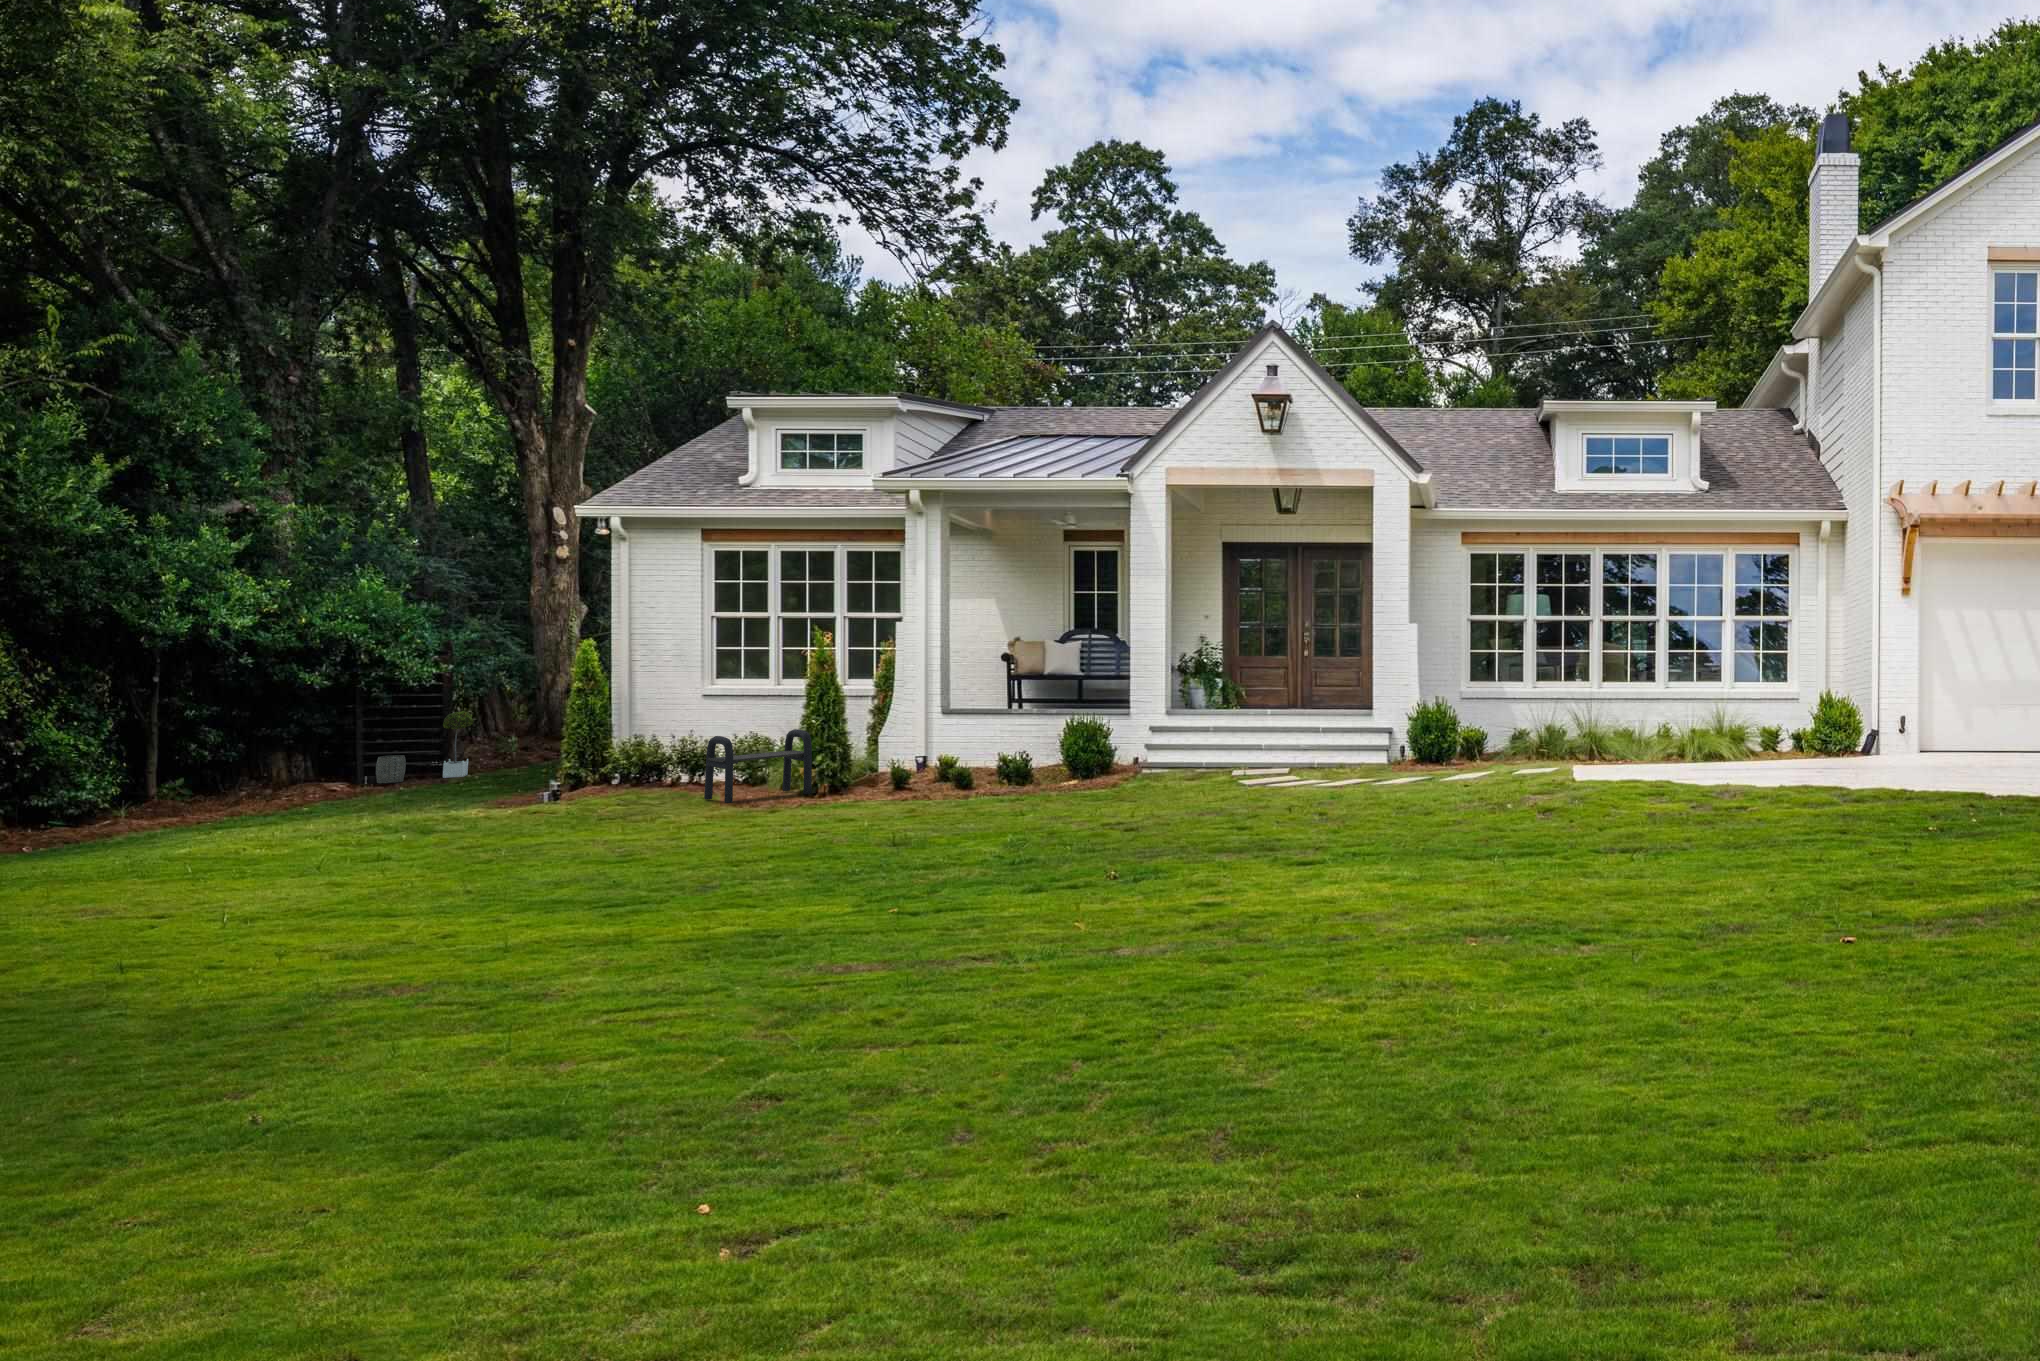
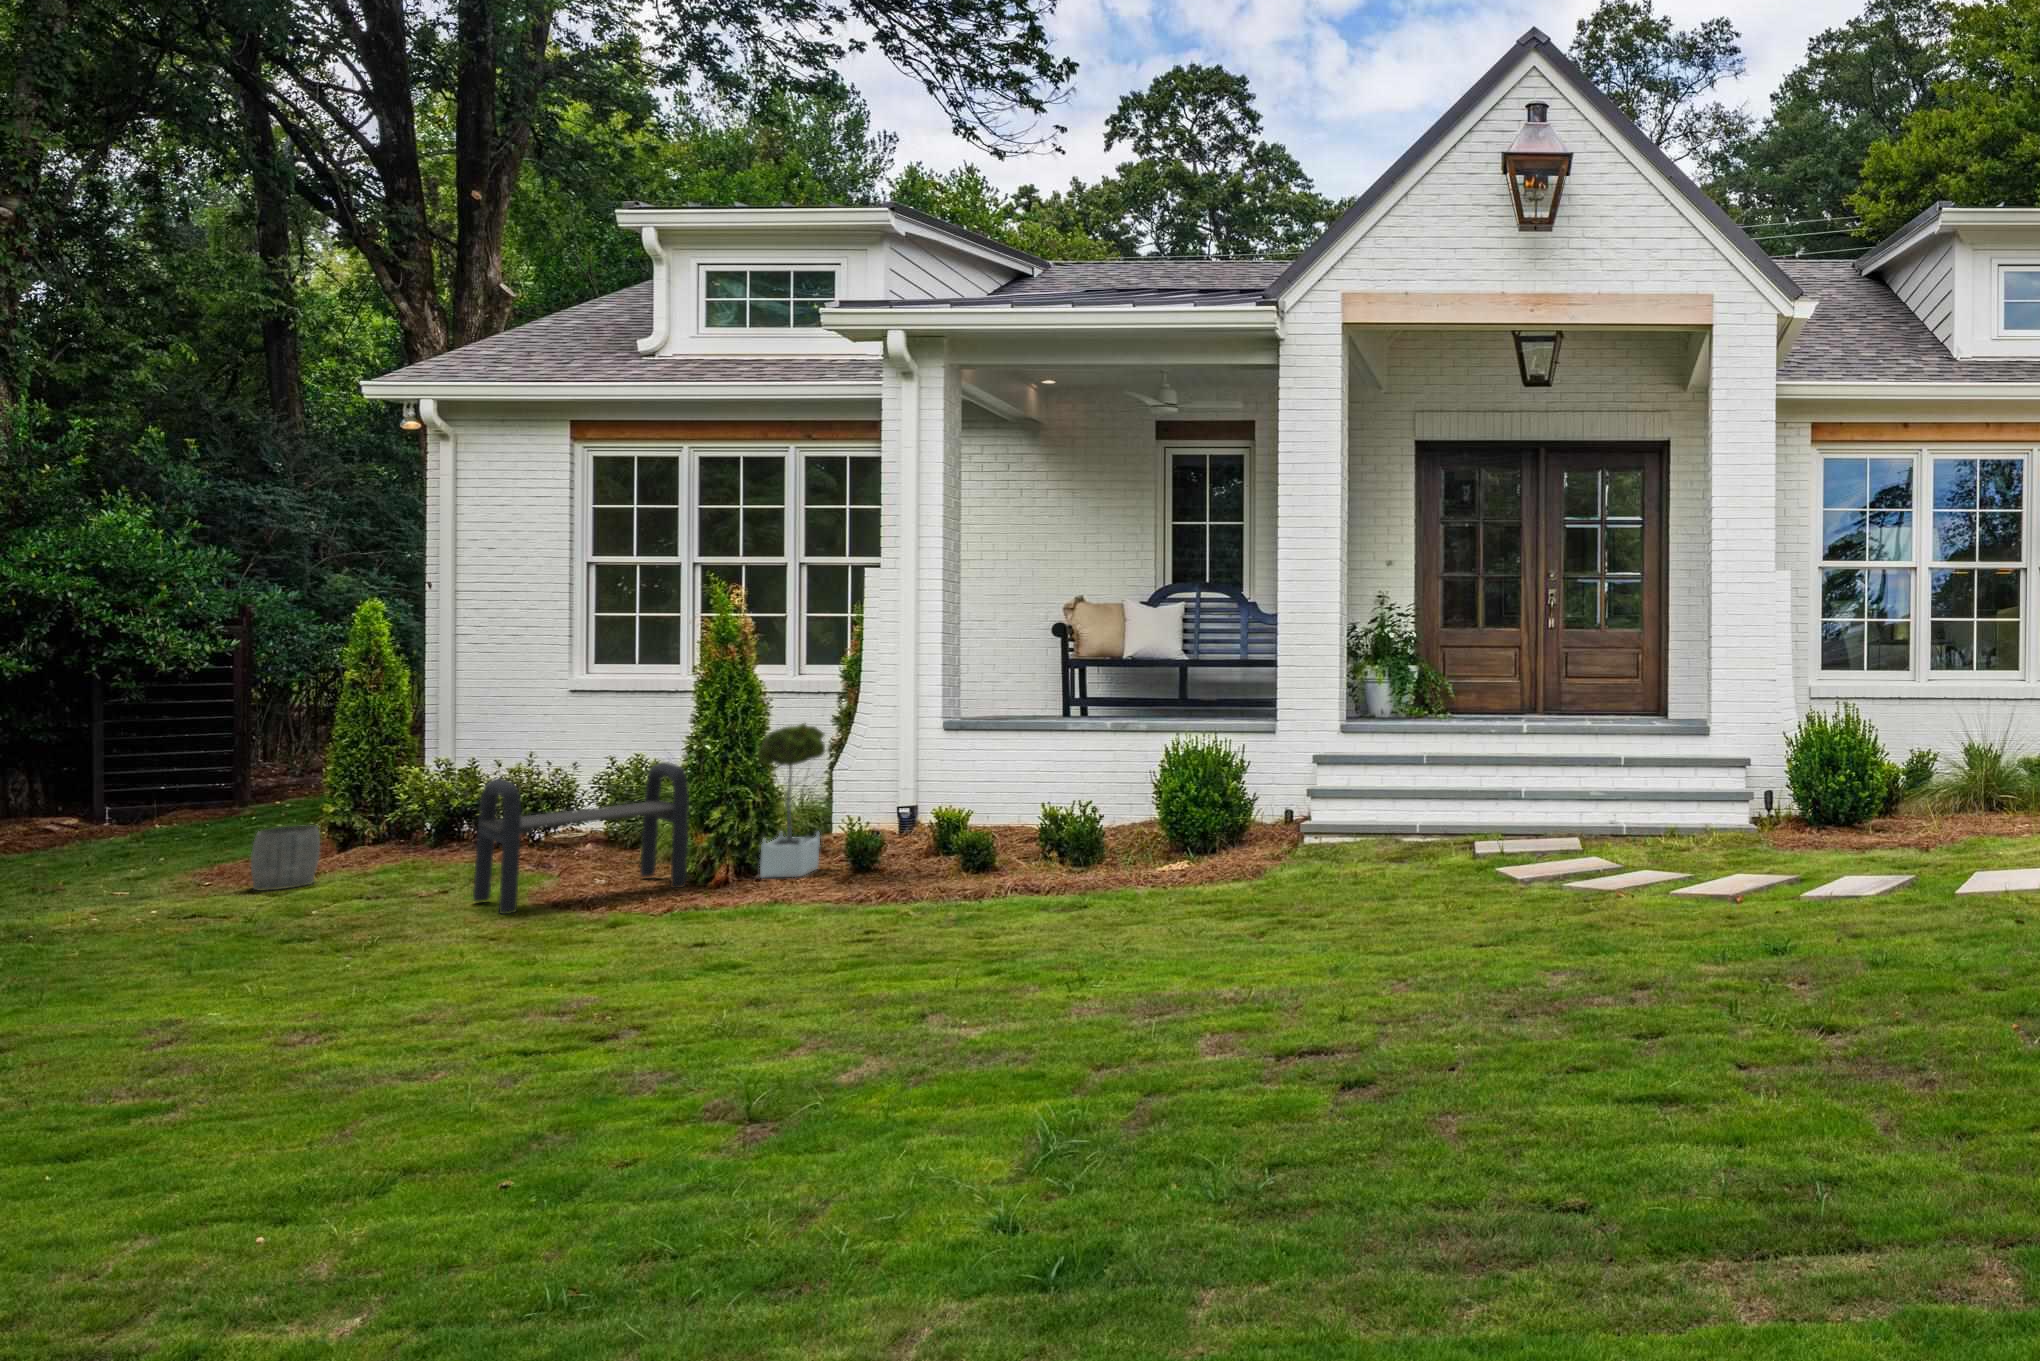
potted tree: present [443,710,474,778] -> present [758,723,825,878]
woven basket: present [376,755,406,783] -> present [251,826,320,891]

